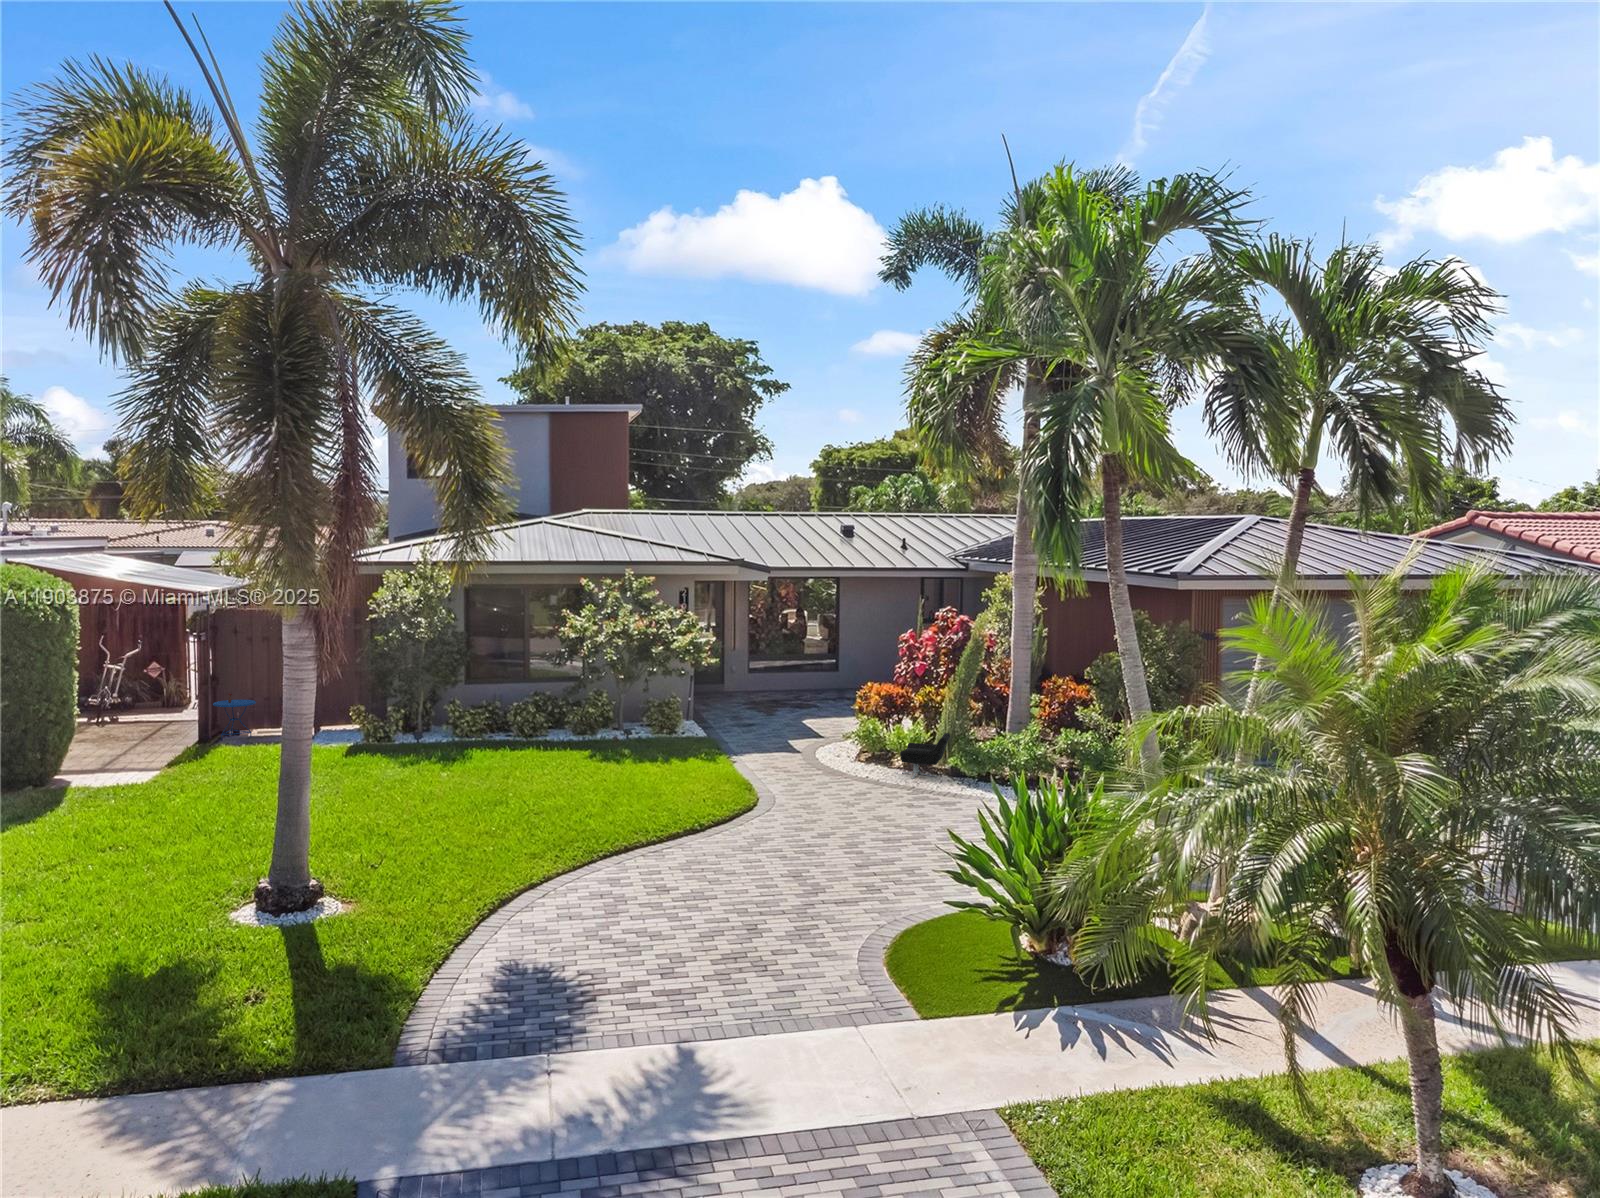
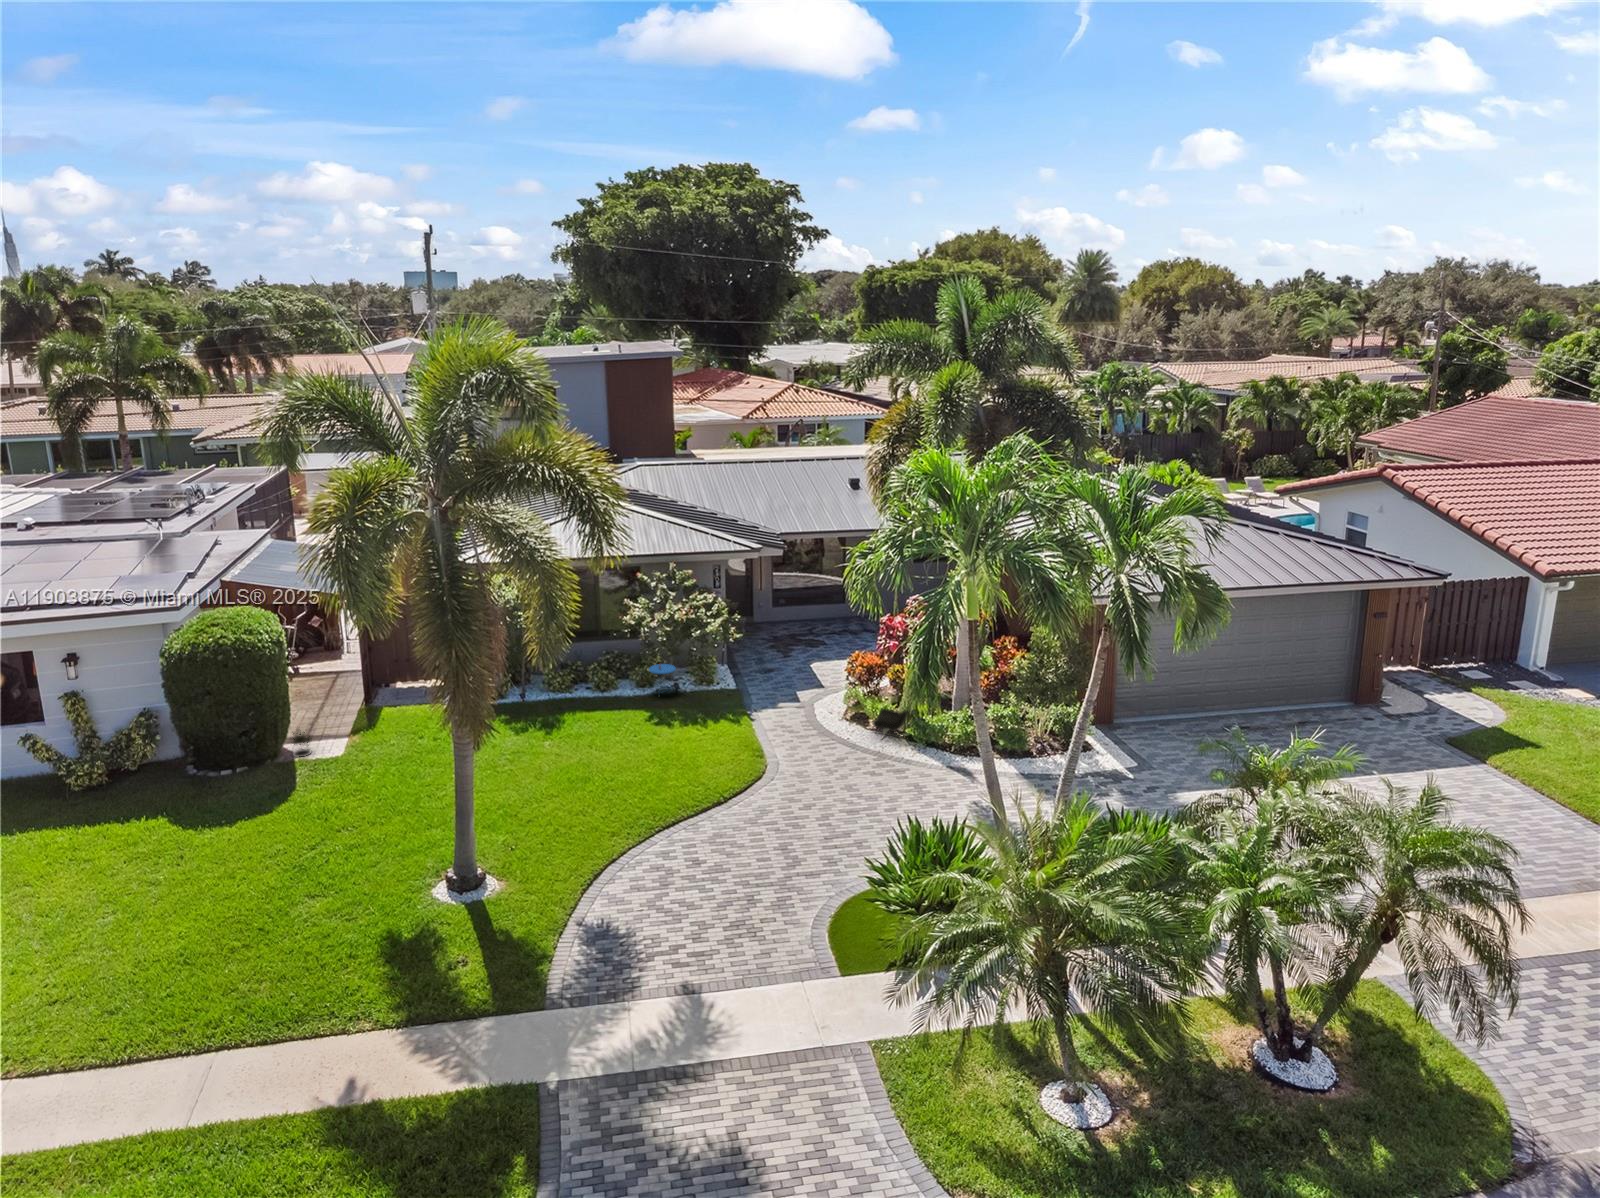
side table: present [213,694,256,740] -> present [649,663,676,693]
potted tree: none [56,737,95,787] -> present [293,729,311,757]

